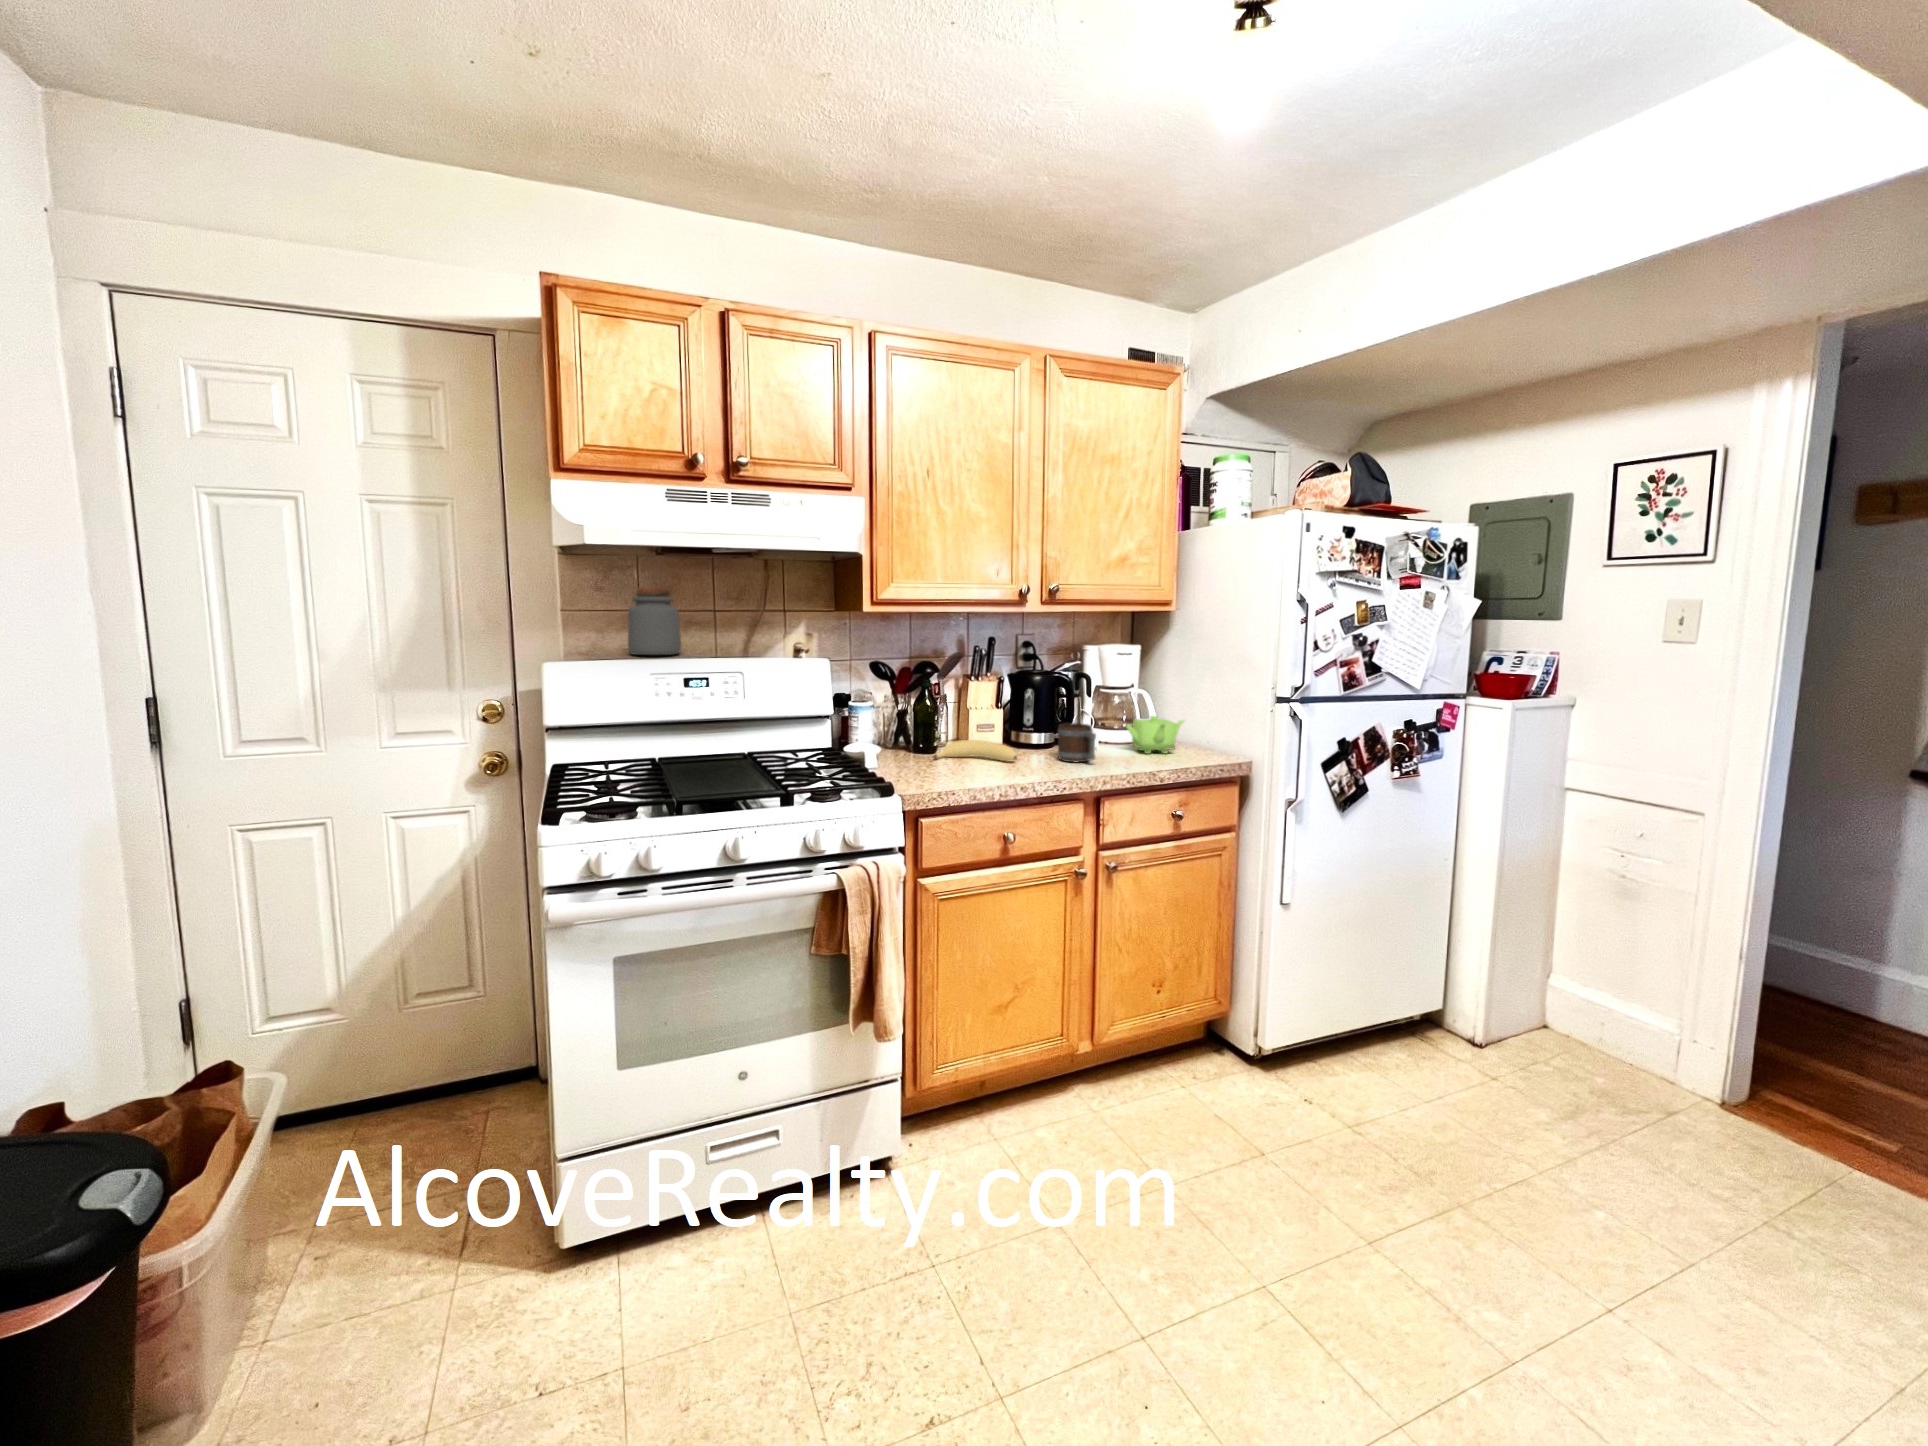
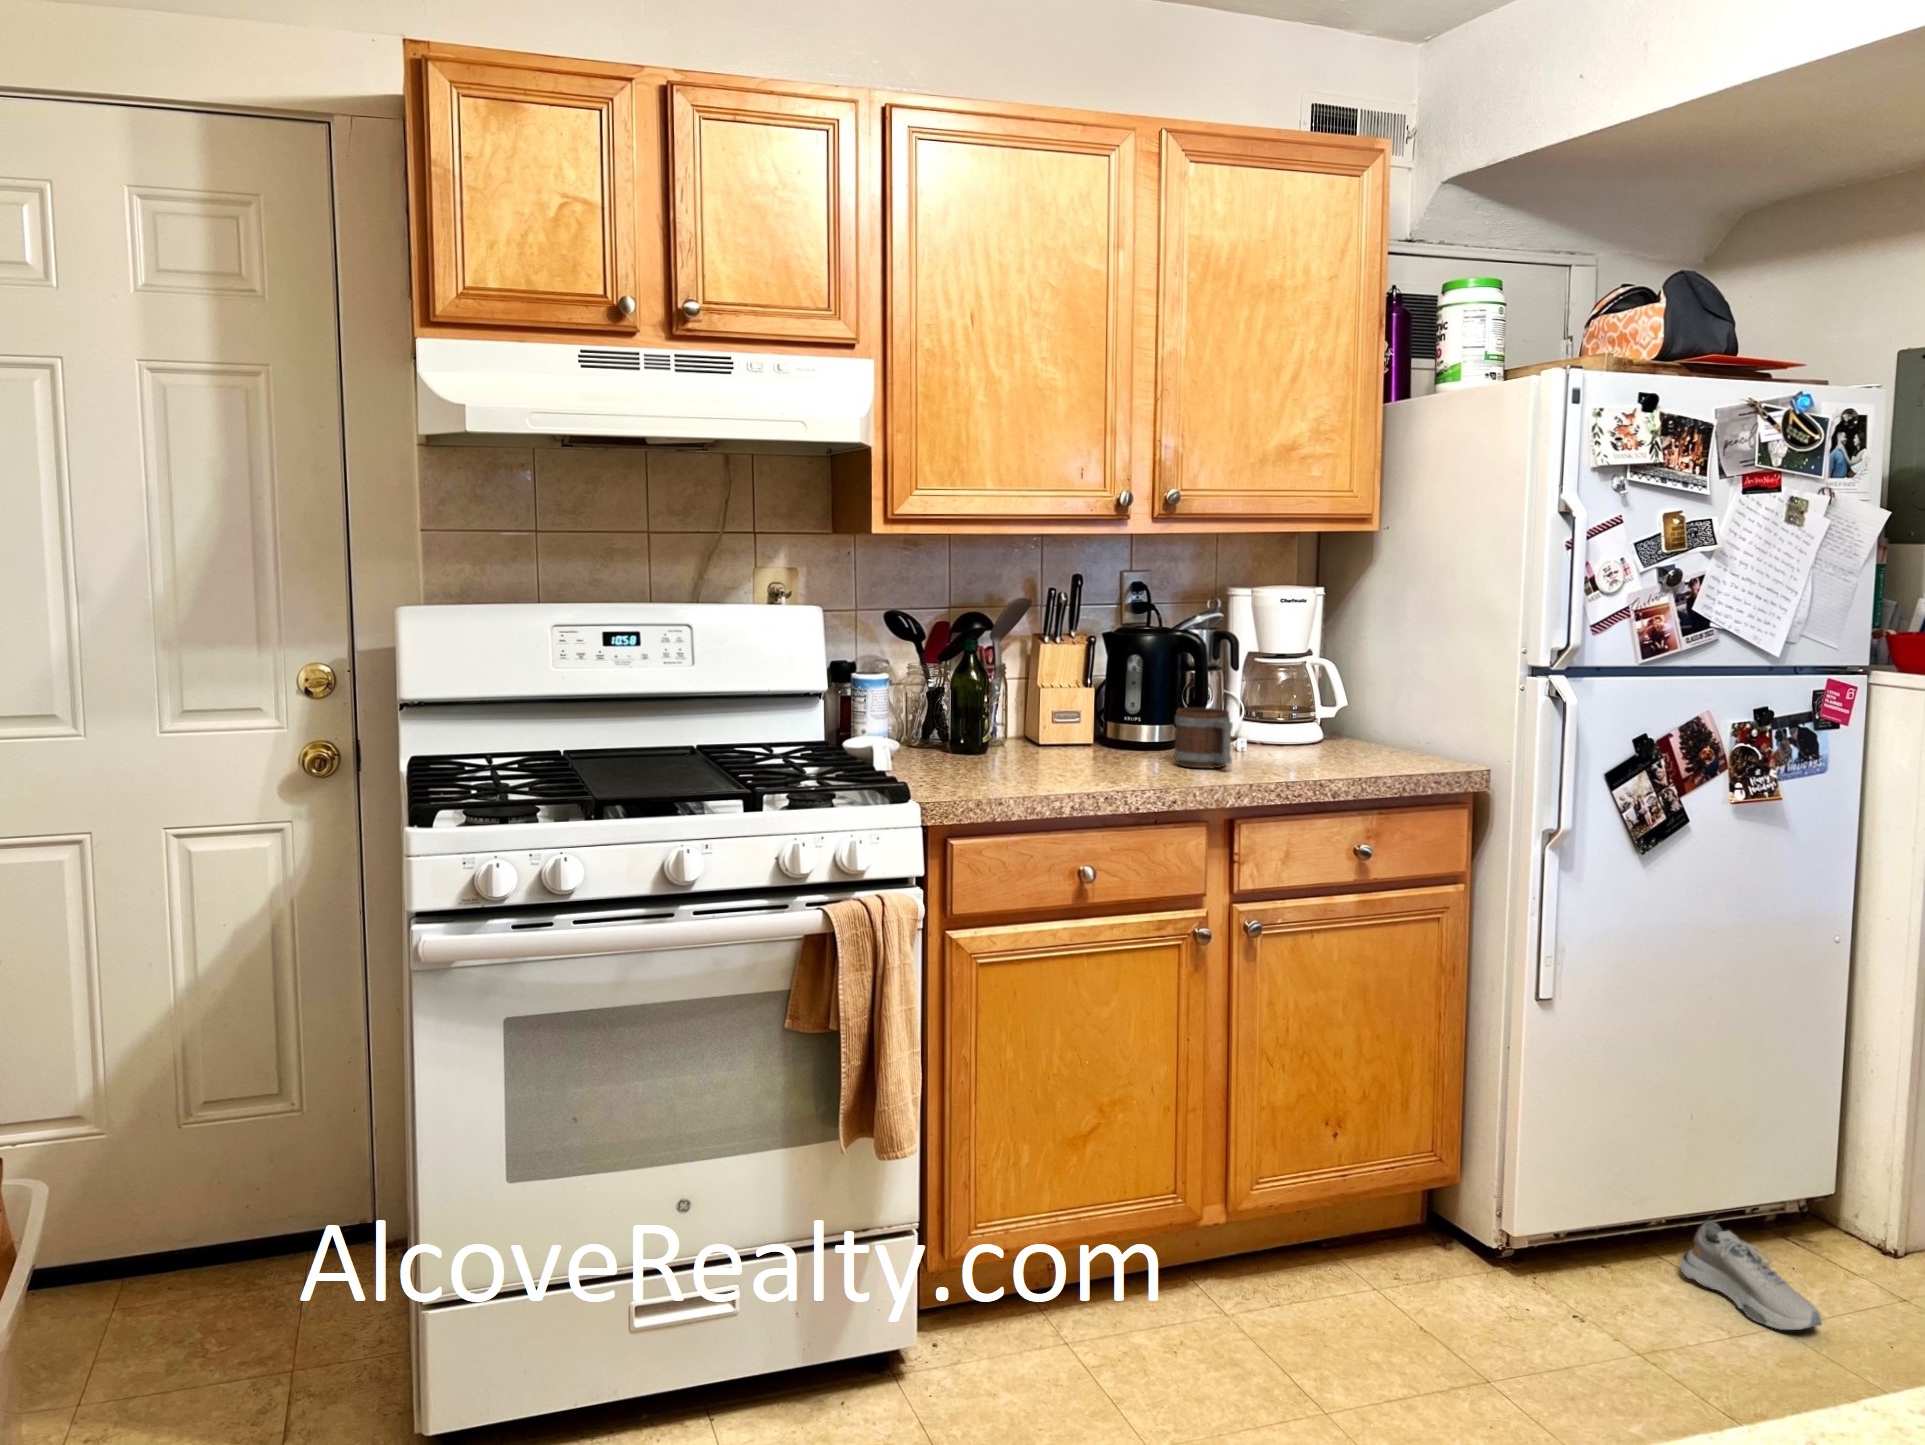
jar: present [628,587,681,655] -> none [516,495,595,597]
teapot: present [1126,716,1184,754] -> none [1288,699,1390,759]
banana: present [934,740,1017,761] -> none [978,732,1109,766]
shoe: none [1362,1029,1456,1105] -> present [1680,1216,1822,1330]

